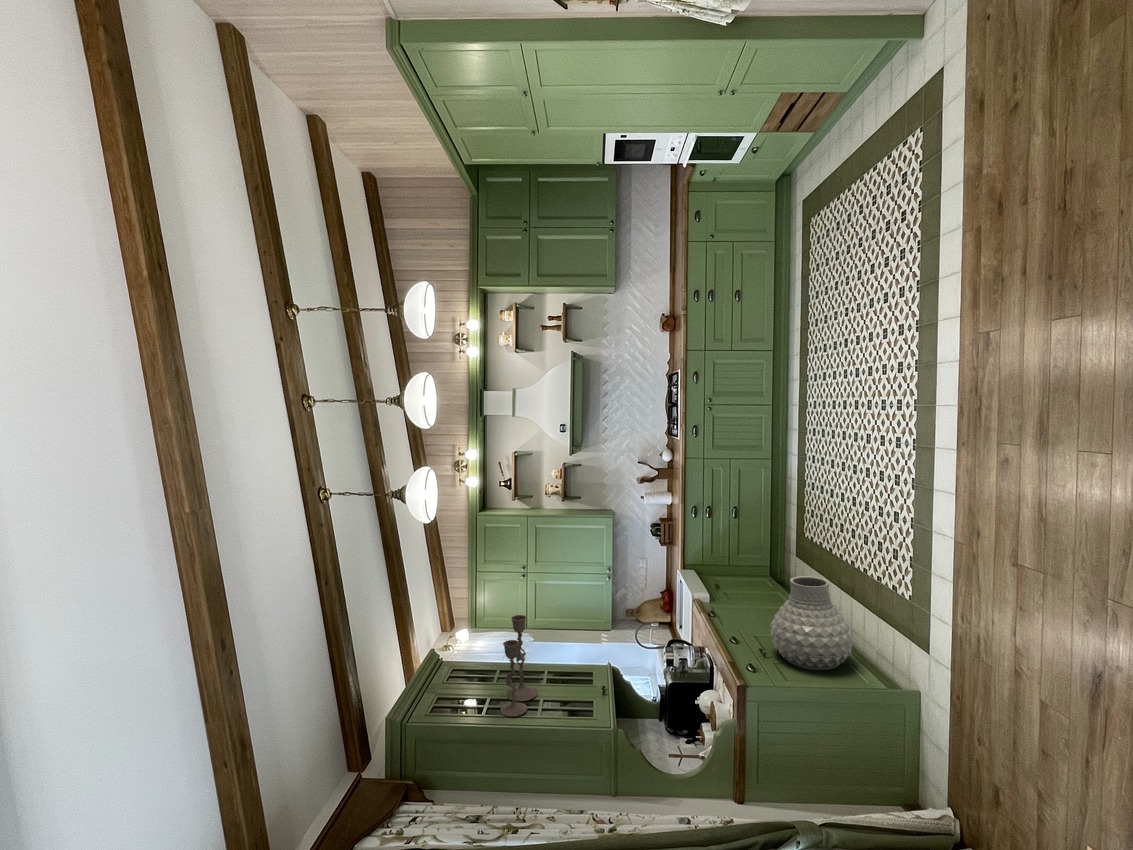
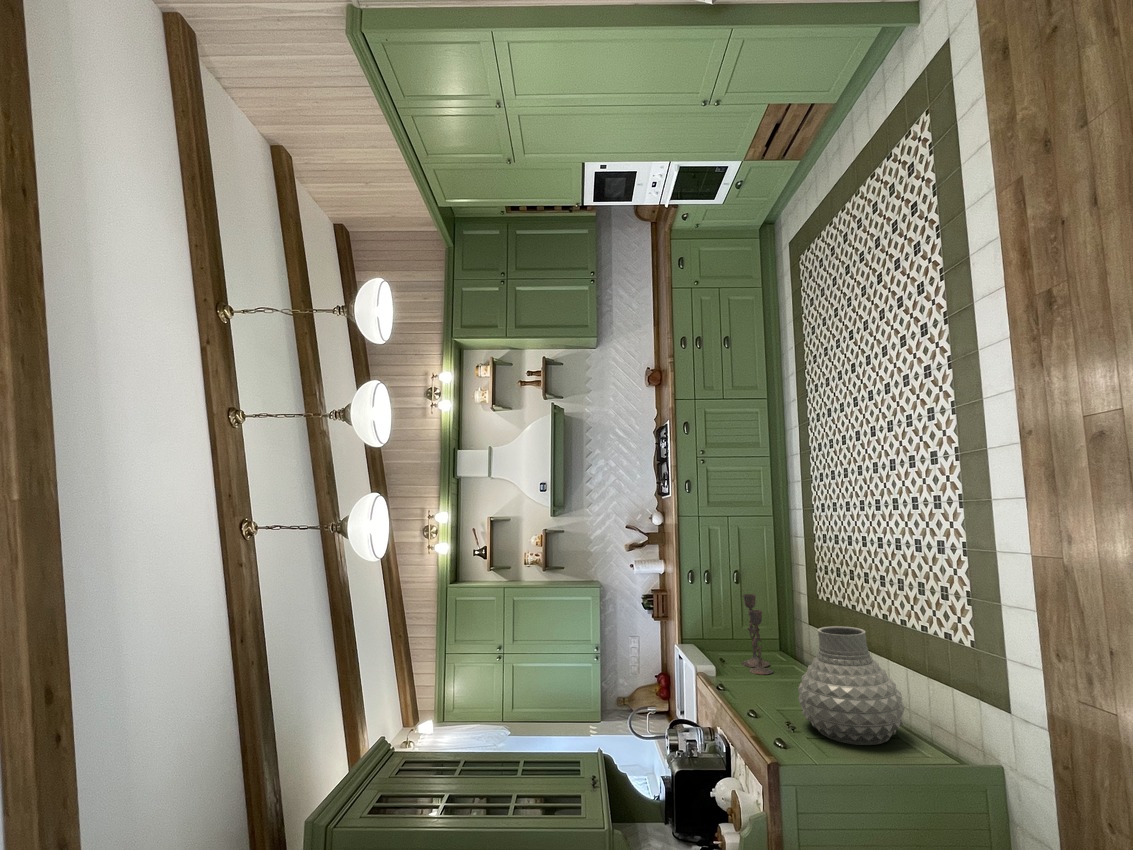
candlestick: present [501,615,538,717] -> present [742,594,773,675]

